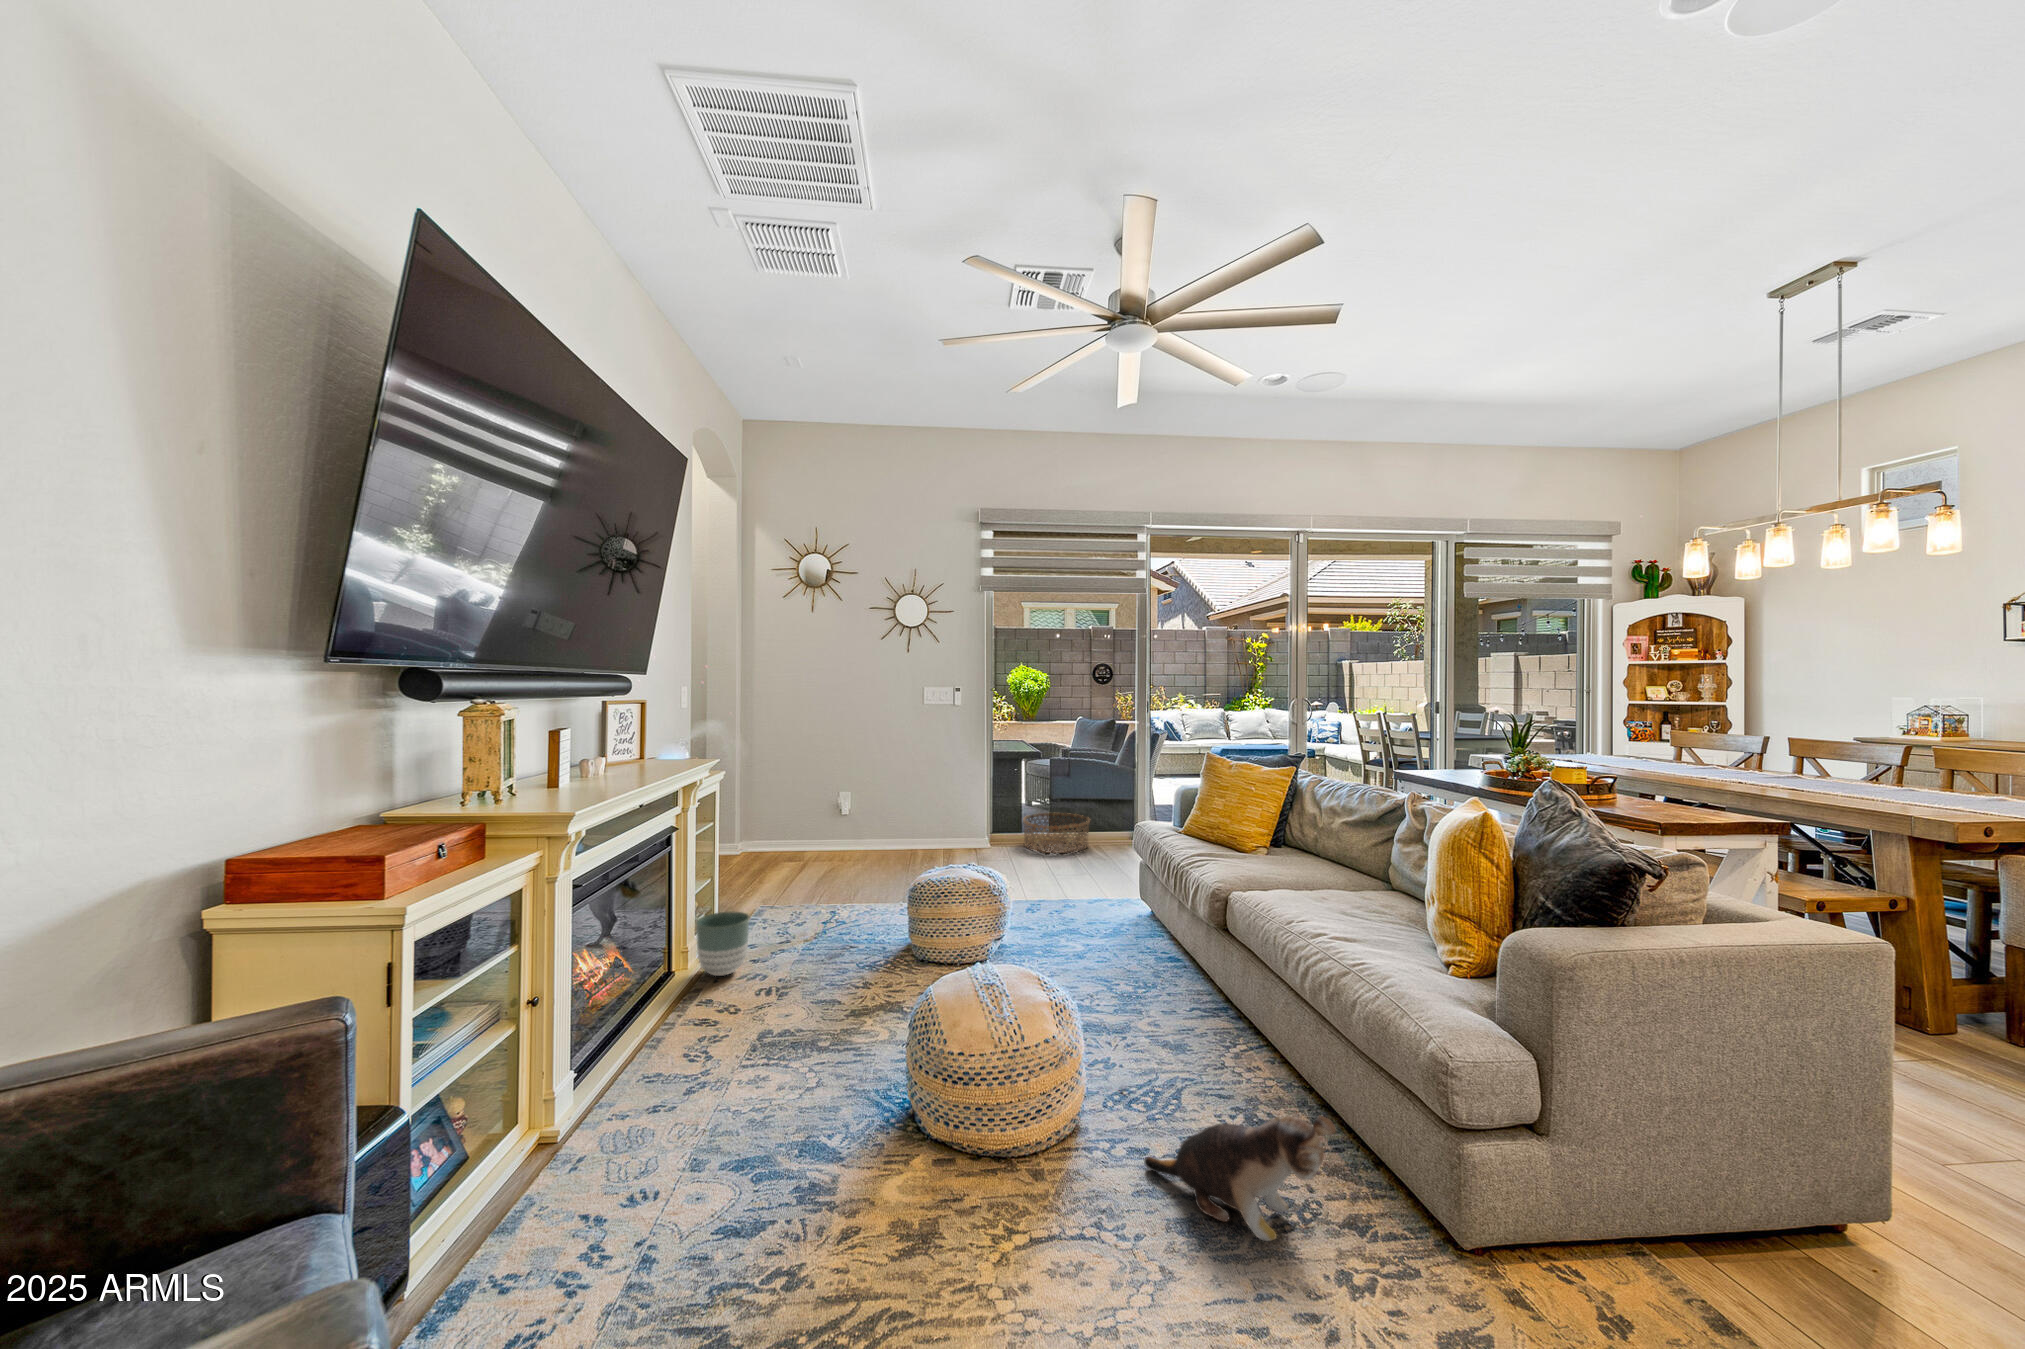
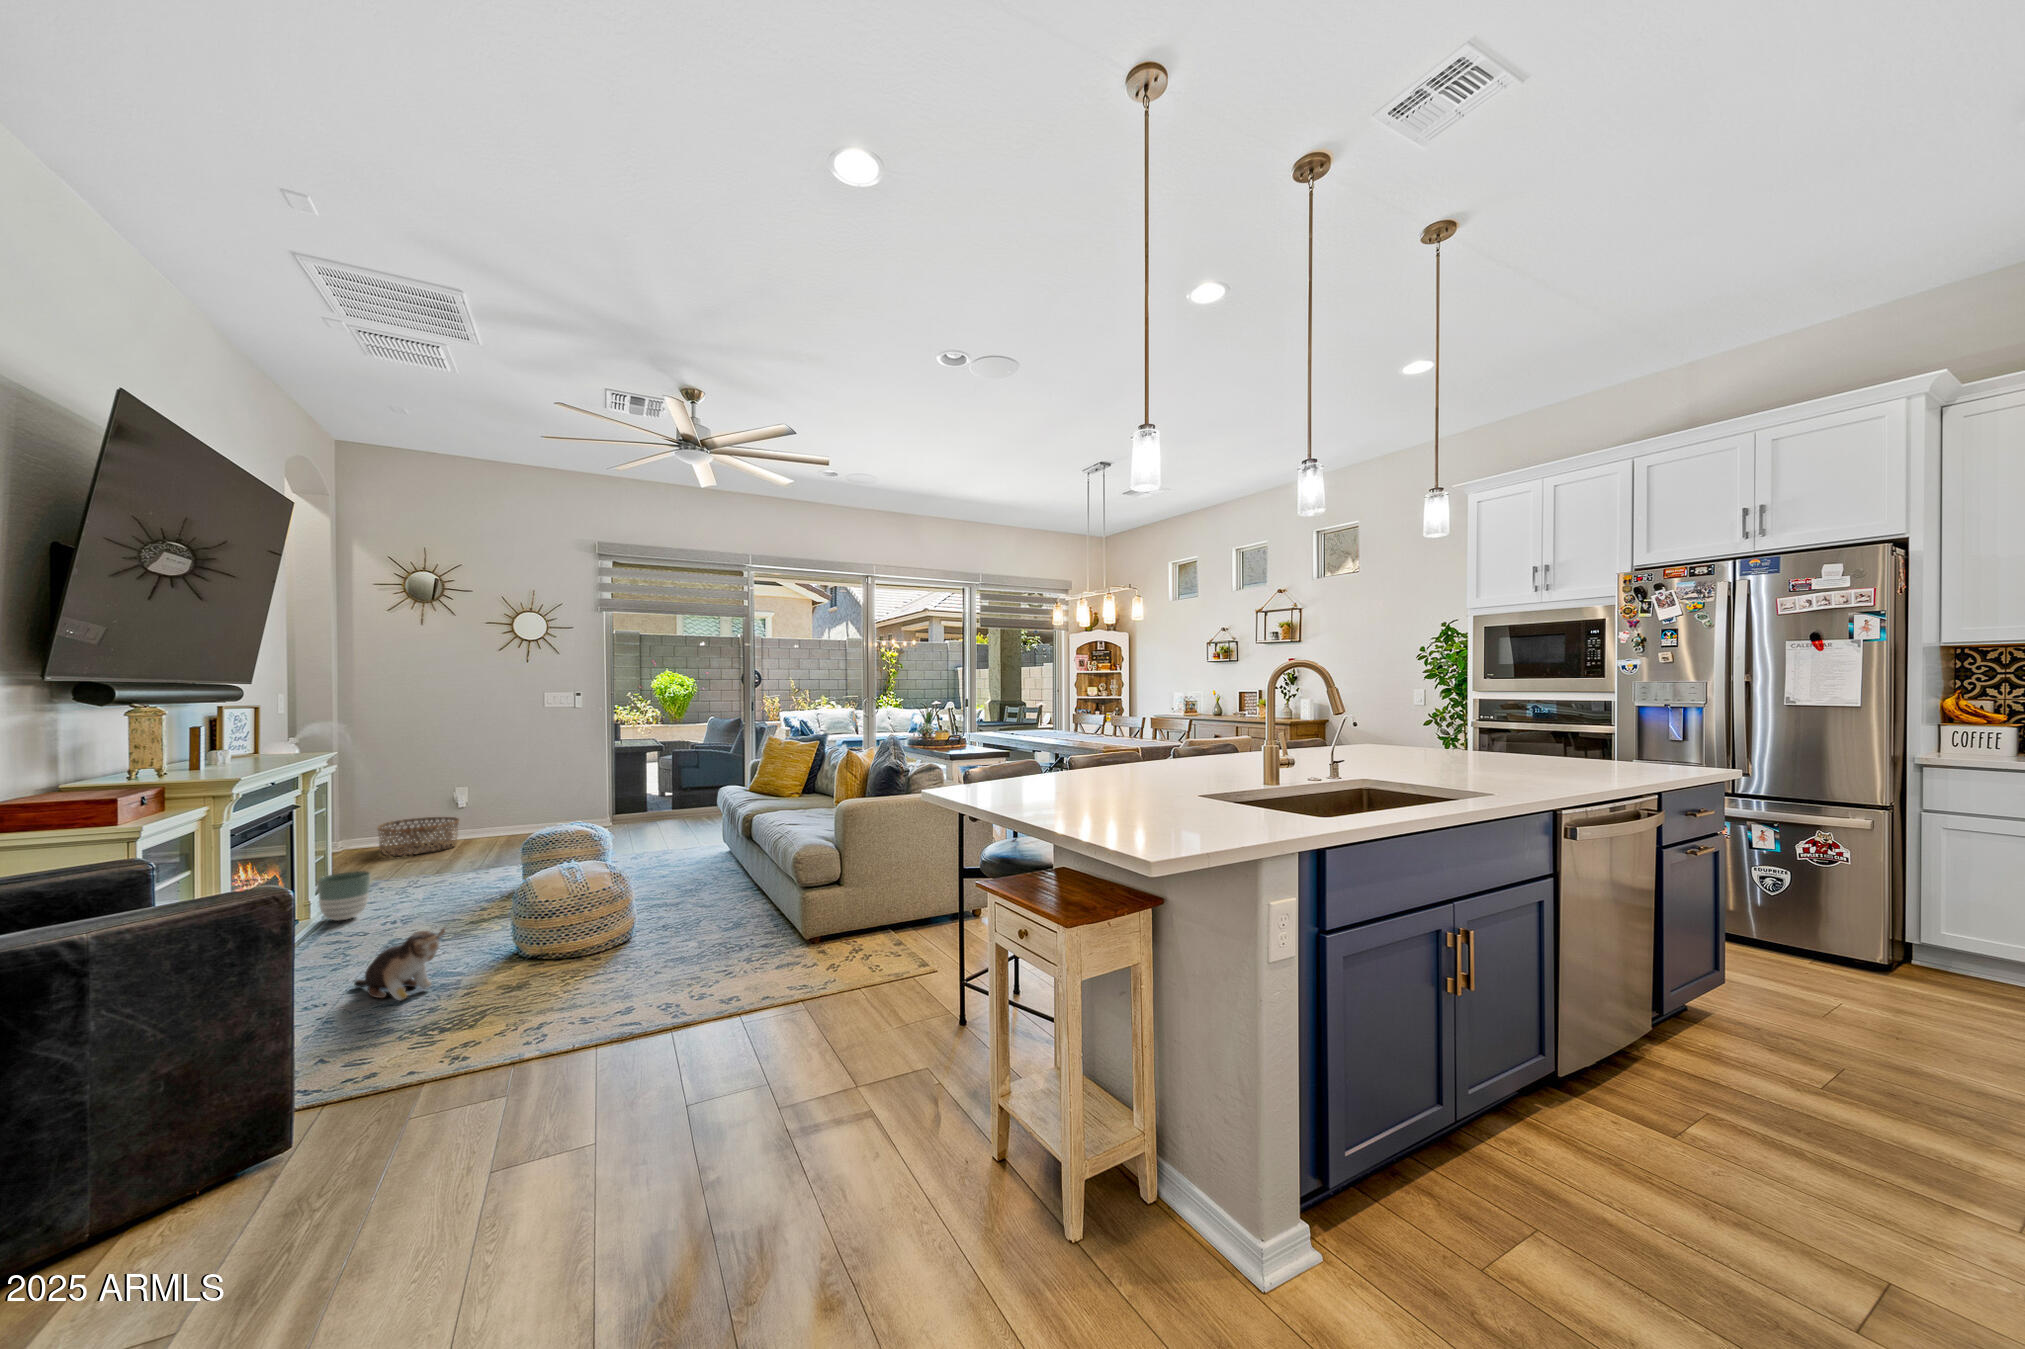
basket: present [1023,813,1090,853] -> present [378,817,459,856]
plush toy: present [1144,1116,1336,1241] -> present [354,929,445,1000]

